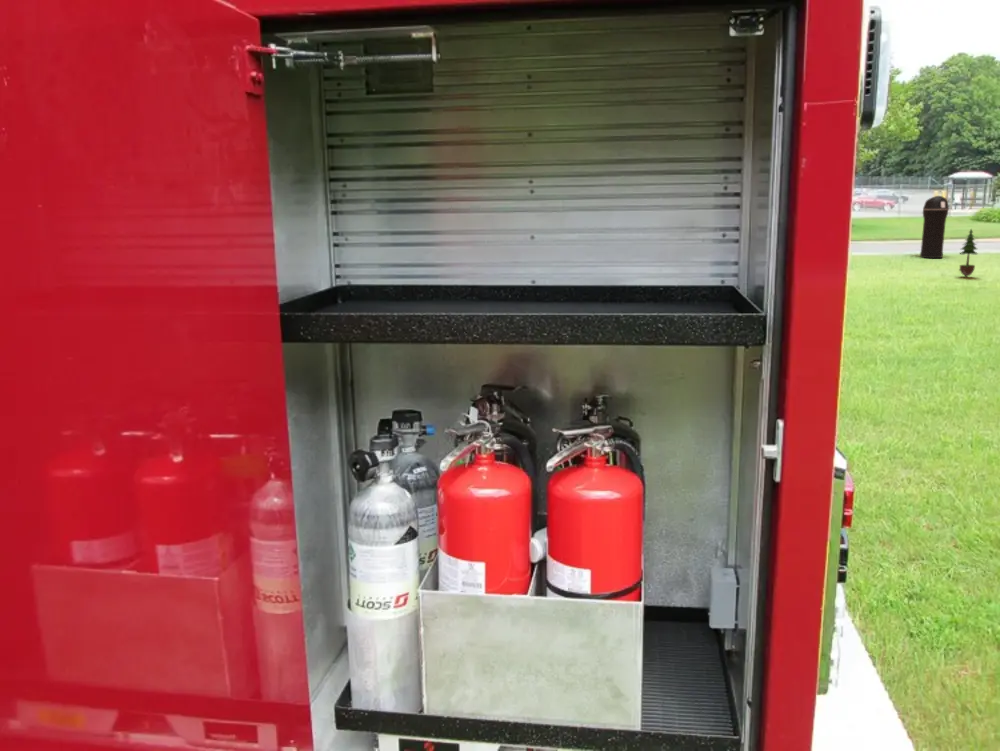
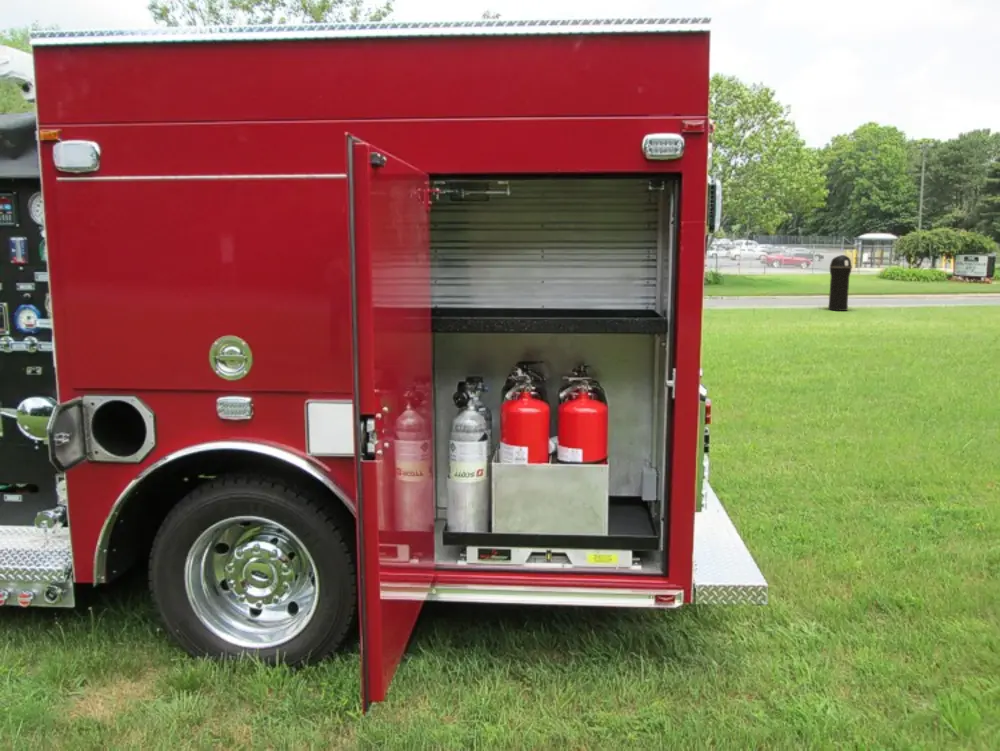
potted tree: present [960,230,977,276] -> none [857,285,874,327]

